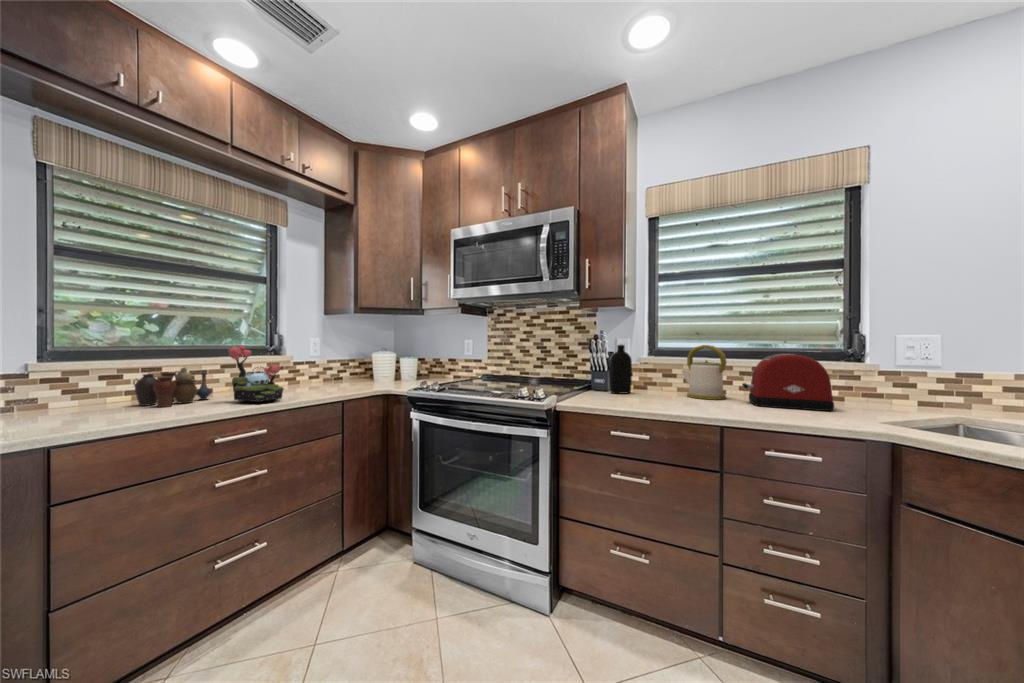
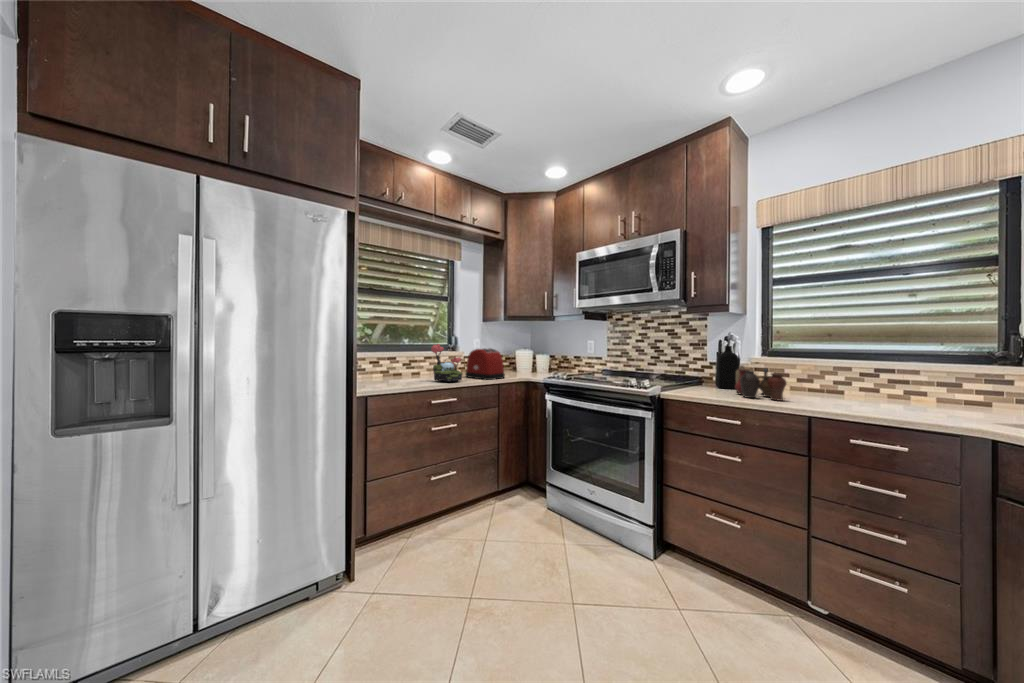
kettle: present [682,345,726,400] -> none [793,346,842,398]
toaster: present [742,354,834,411] -> present [465,348,505,380]
vase: present [133,368,212,407] -> present [735,365,787,401]

